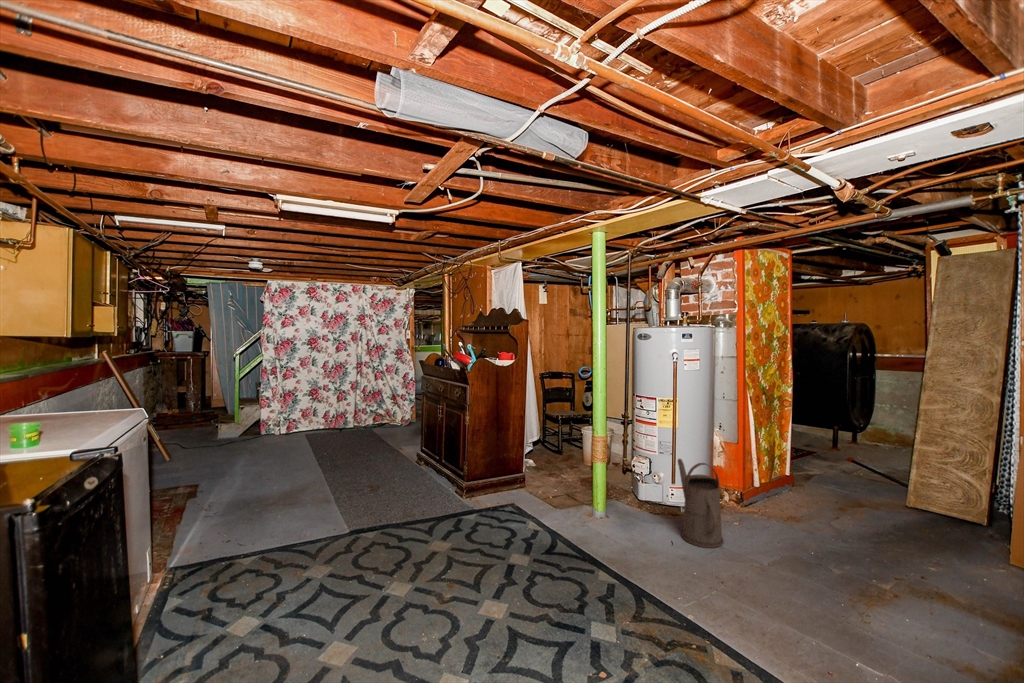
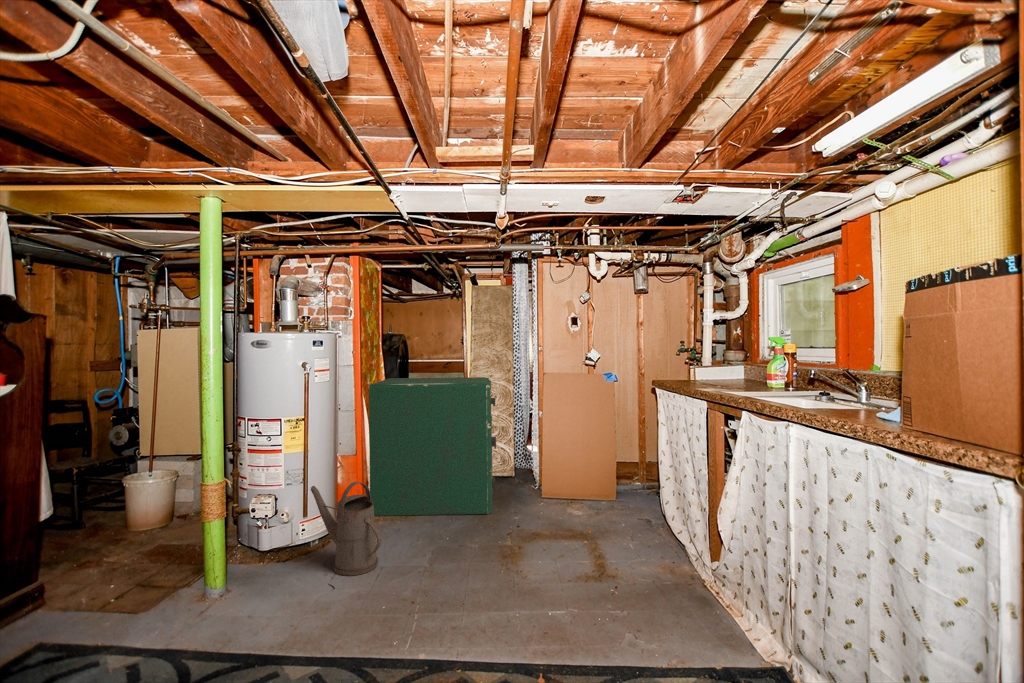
filing cabinet: none [751,373,935,553] -> present [369,377,496,516]

